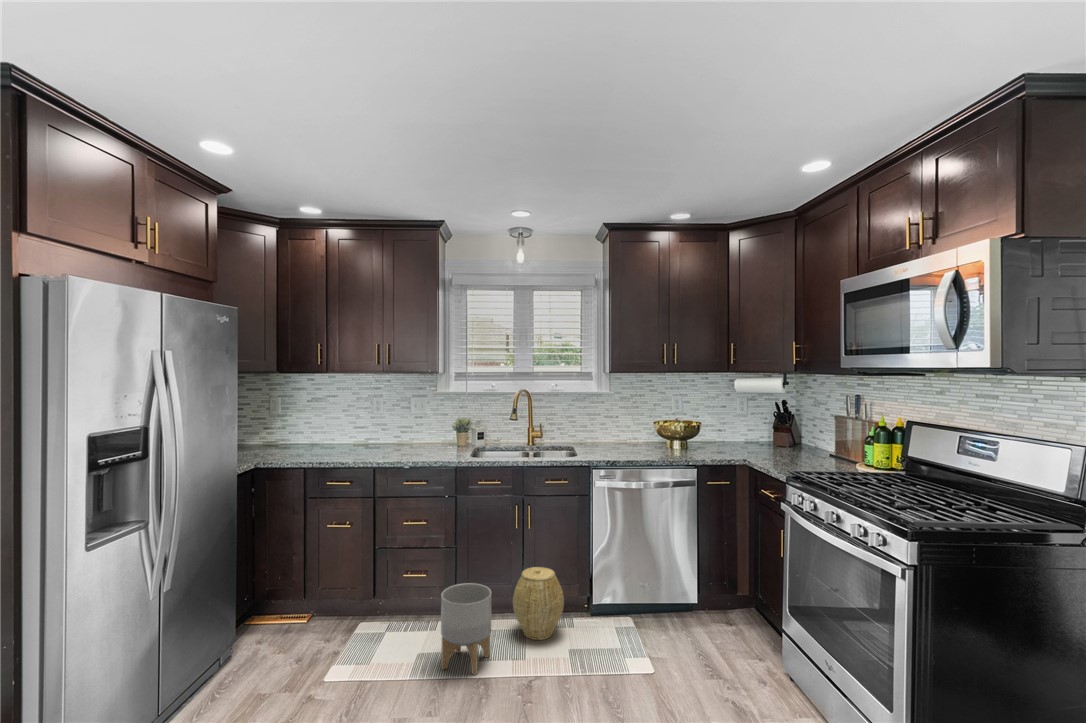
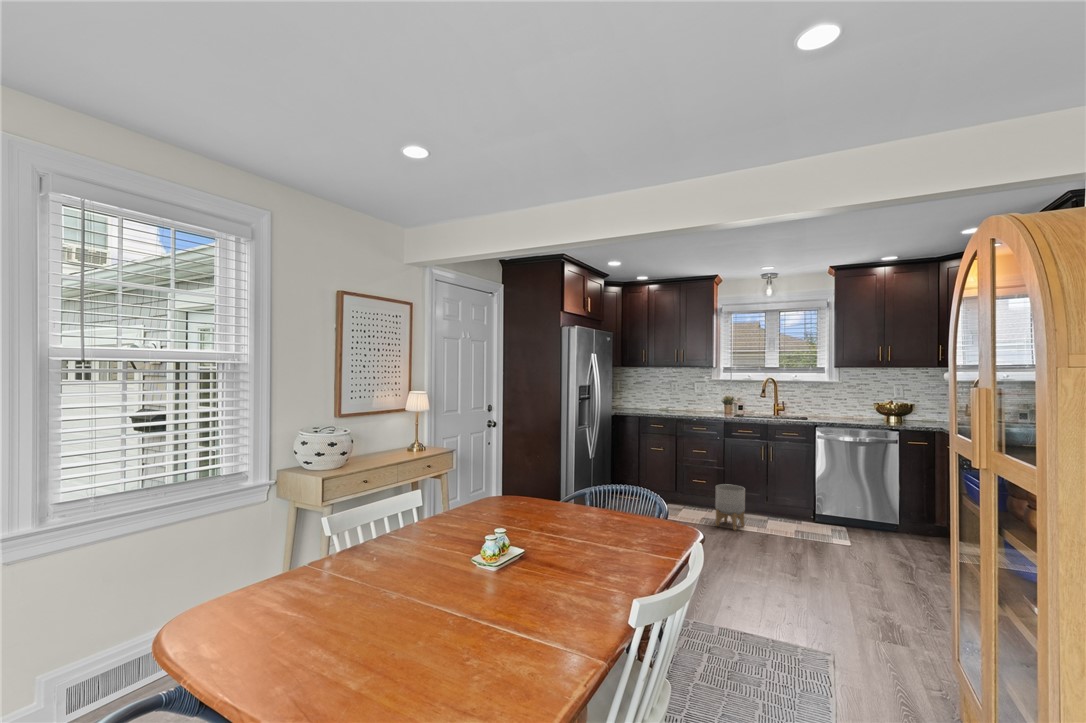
woven basket: present [513,567,564,640] -> none [760,485,794,526]

